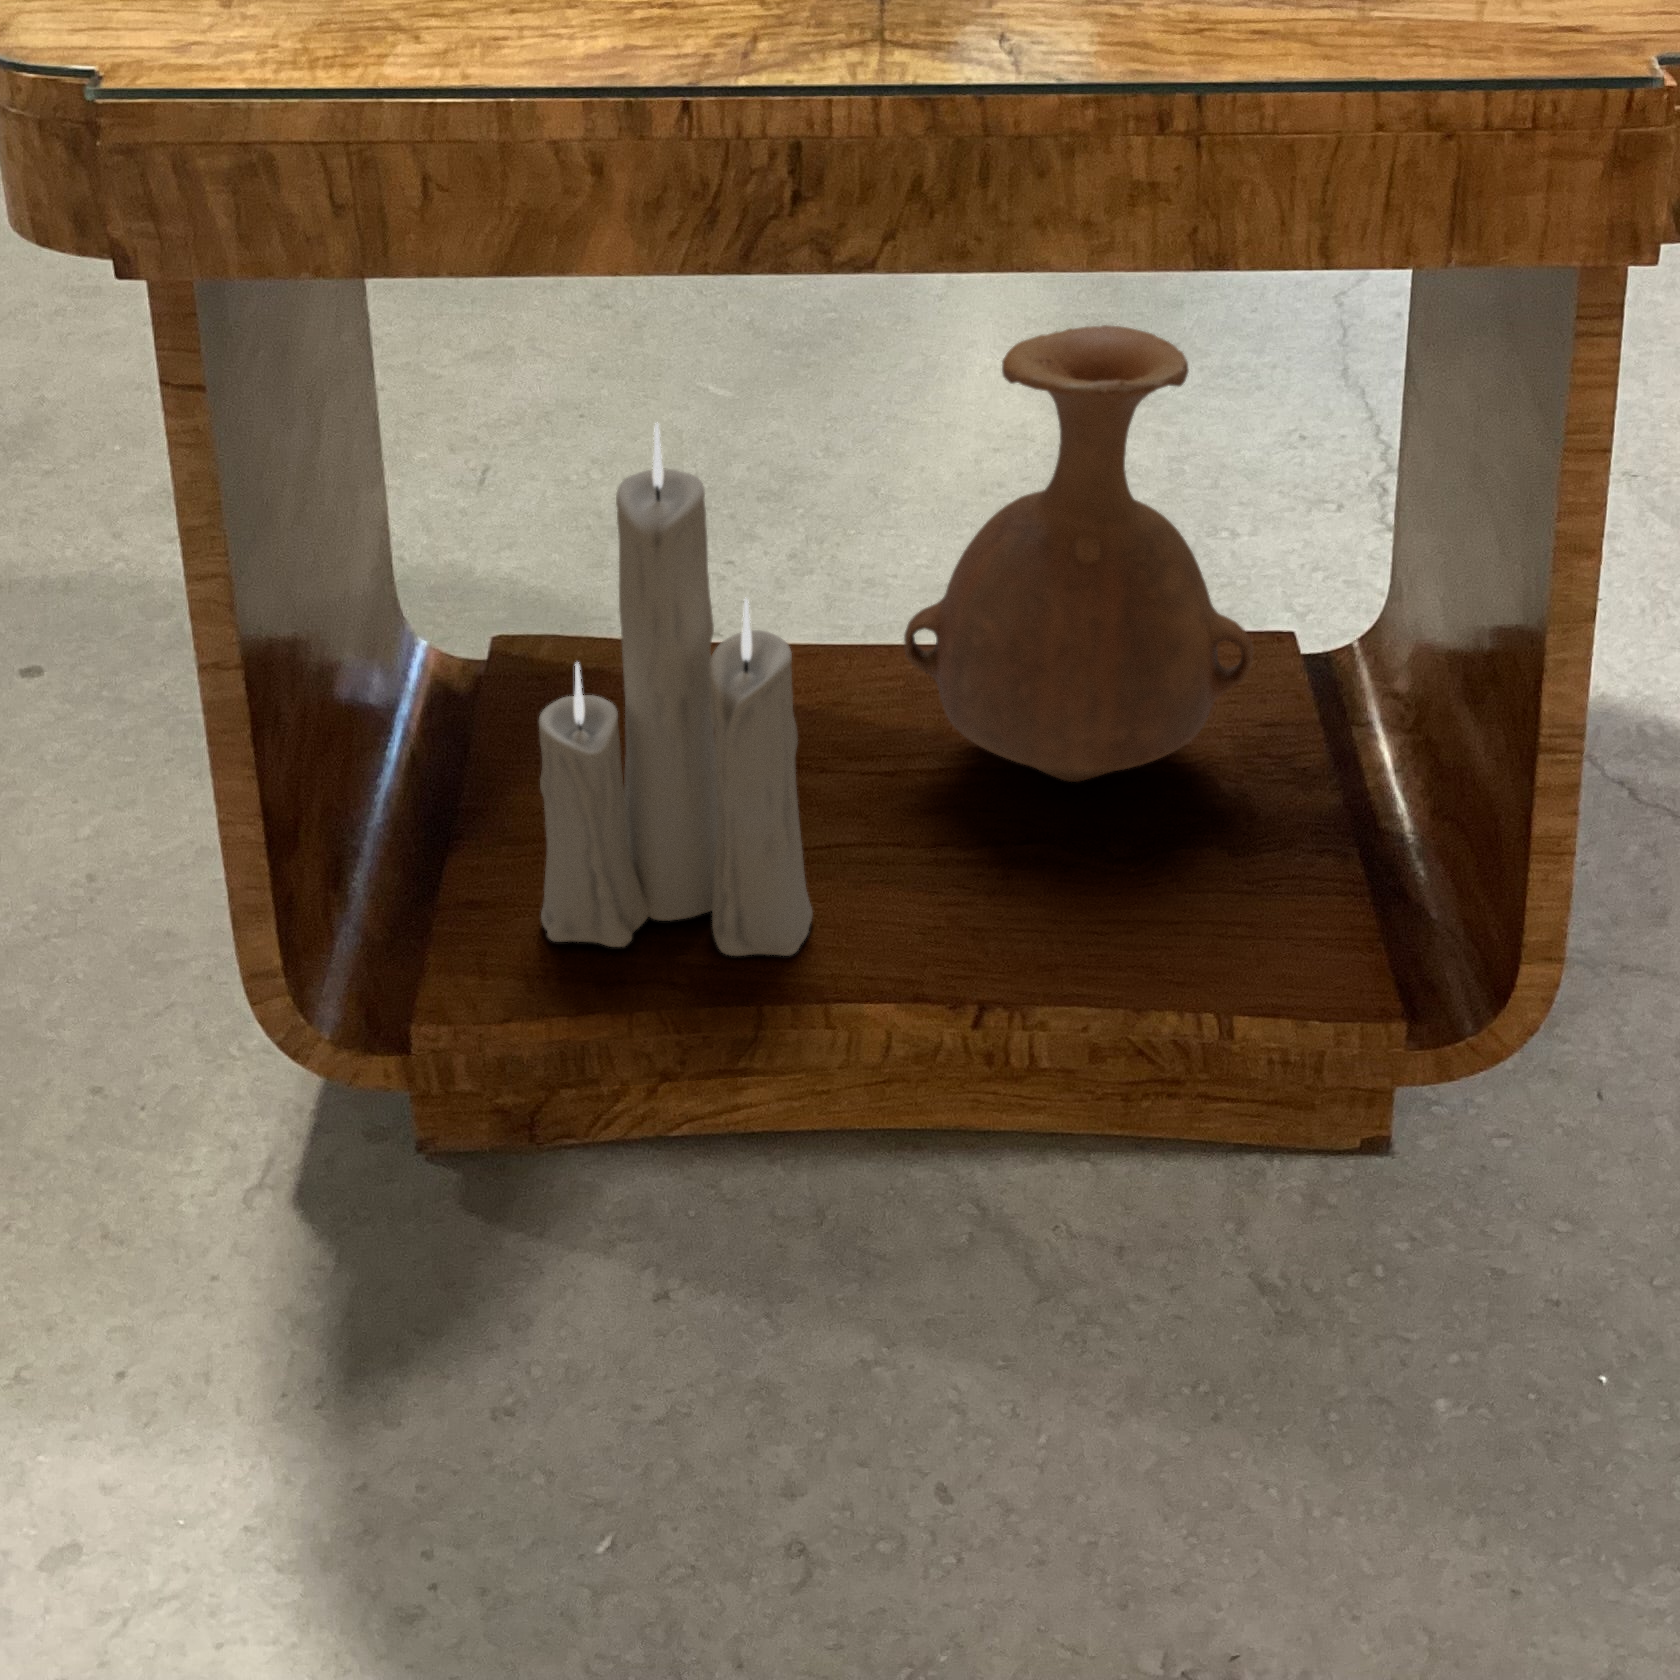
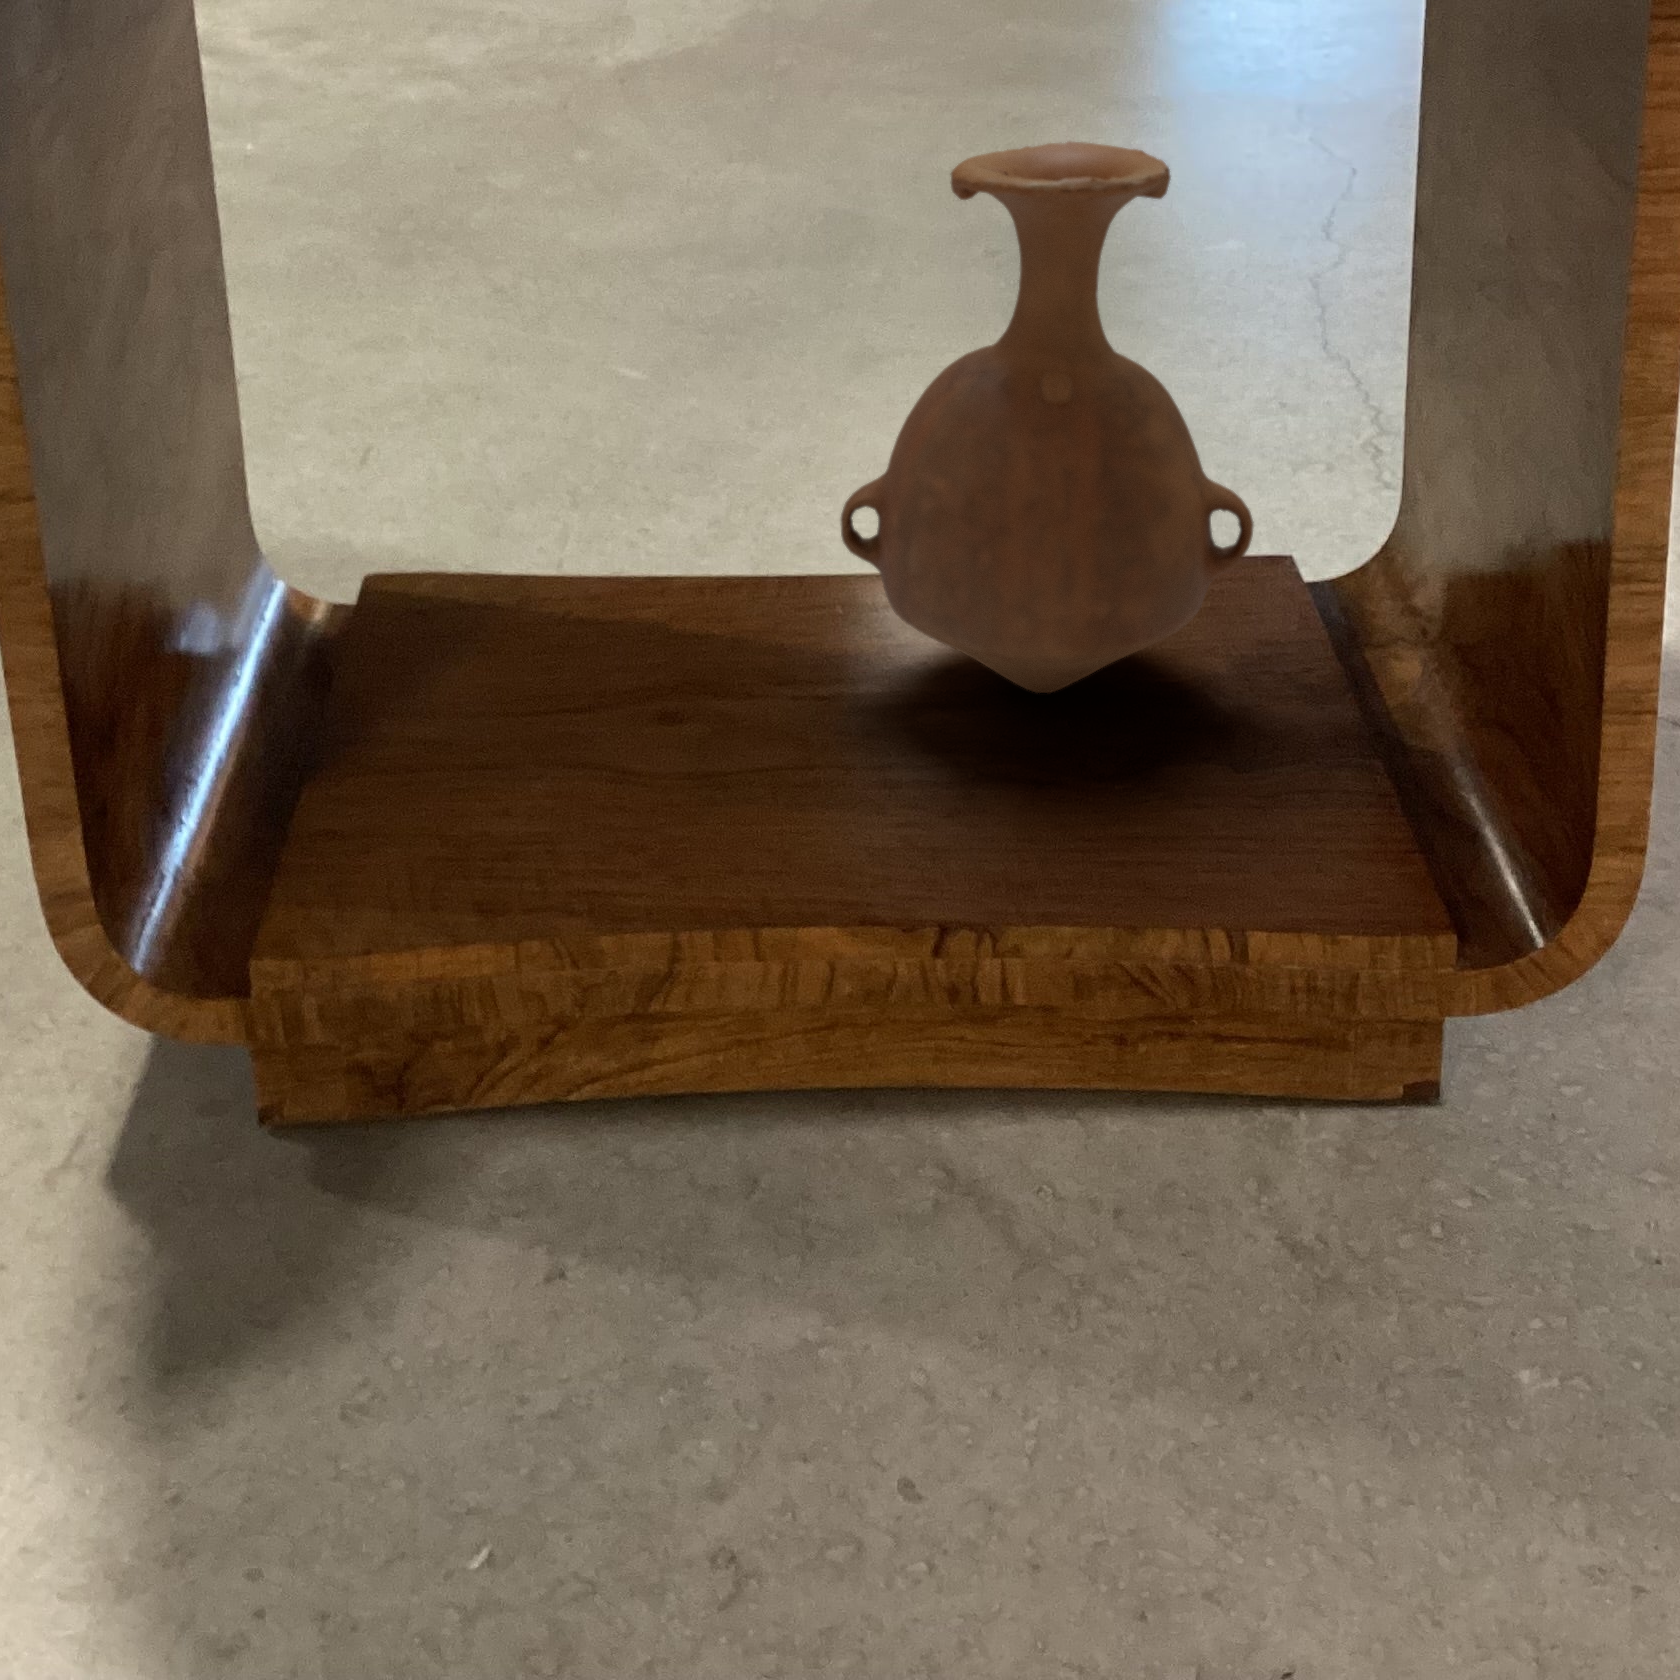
candle: present [539,424,813,956] -> none [399,154,734,871]

